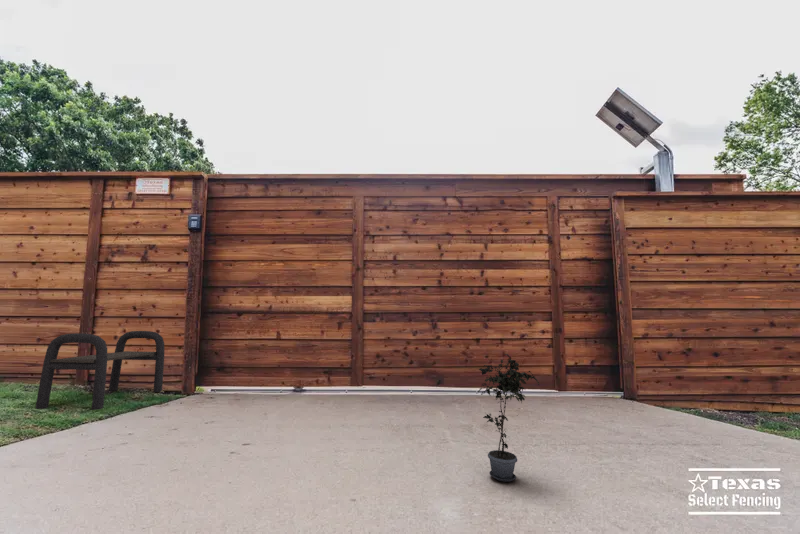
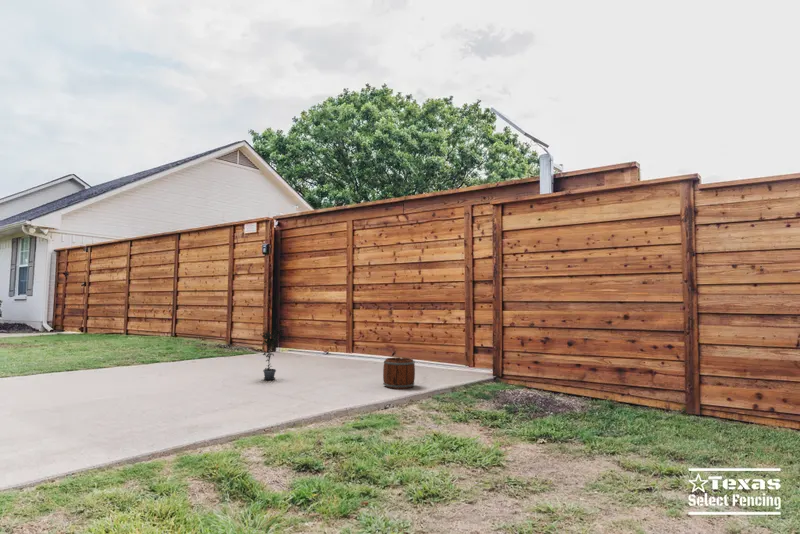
bench: present [35,331,164,410] -> none [201,313,260,351]
bucket: none [644,392,710,448] -> present [383,357,415,389]

